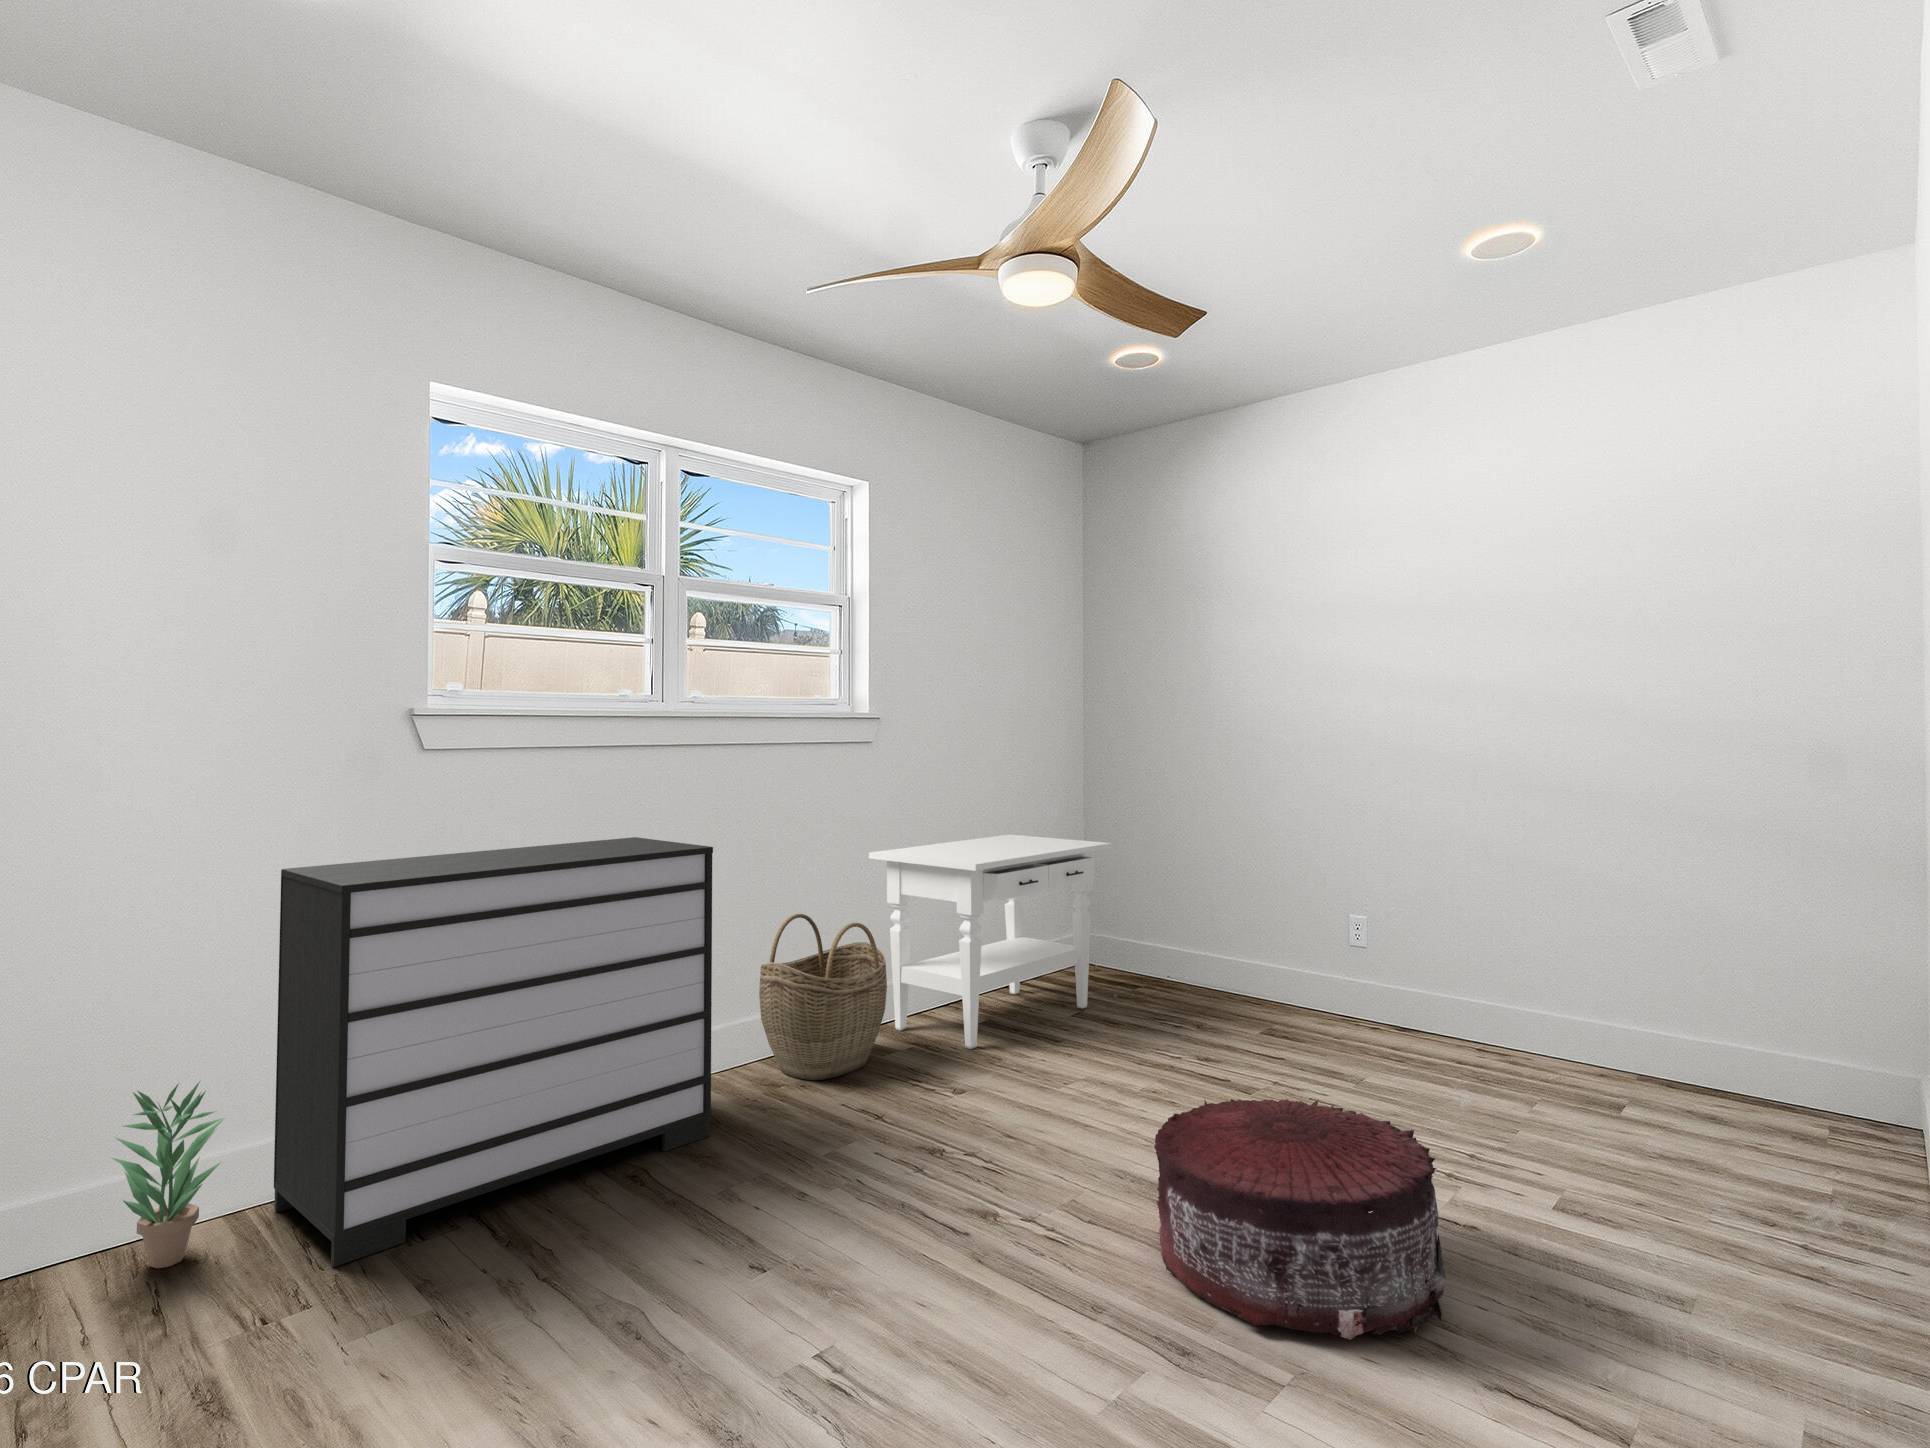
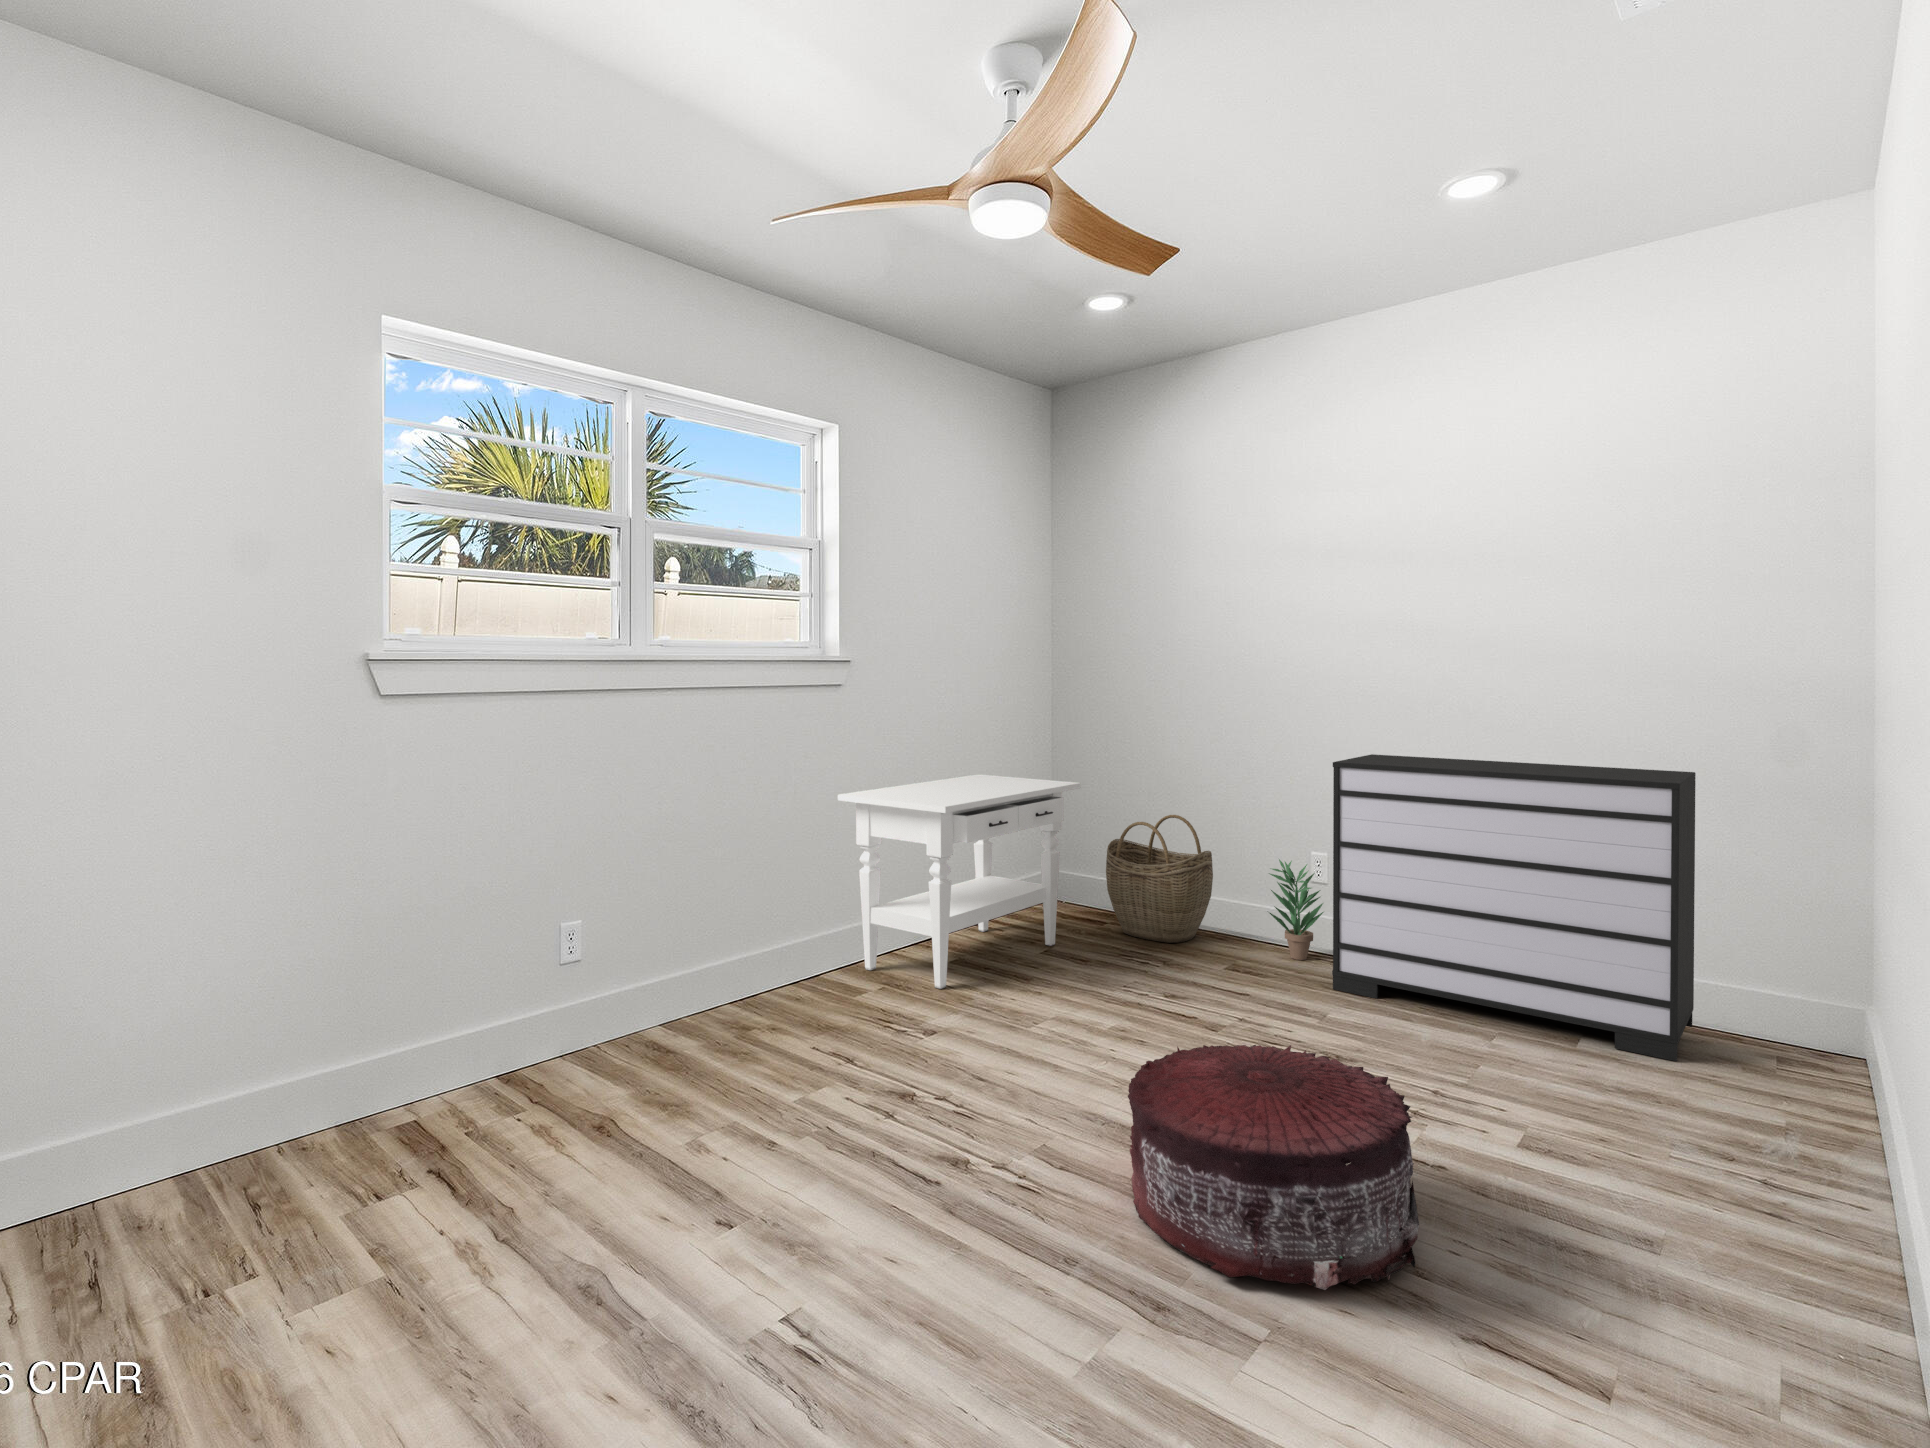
dresser: present [274,837,713,1267] -> present [1332,754,1696,1061]
woven basket: present [759,914,887,1080] -> present [1106,815,1213,943]
potted plant: present [112,1081,224,1268] -> present [1269,859,1323,960]

